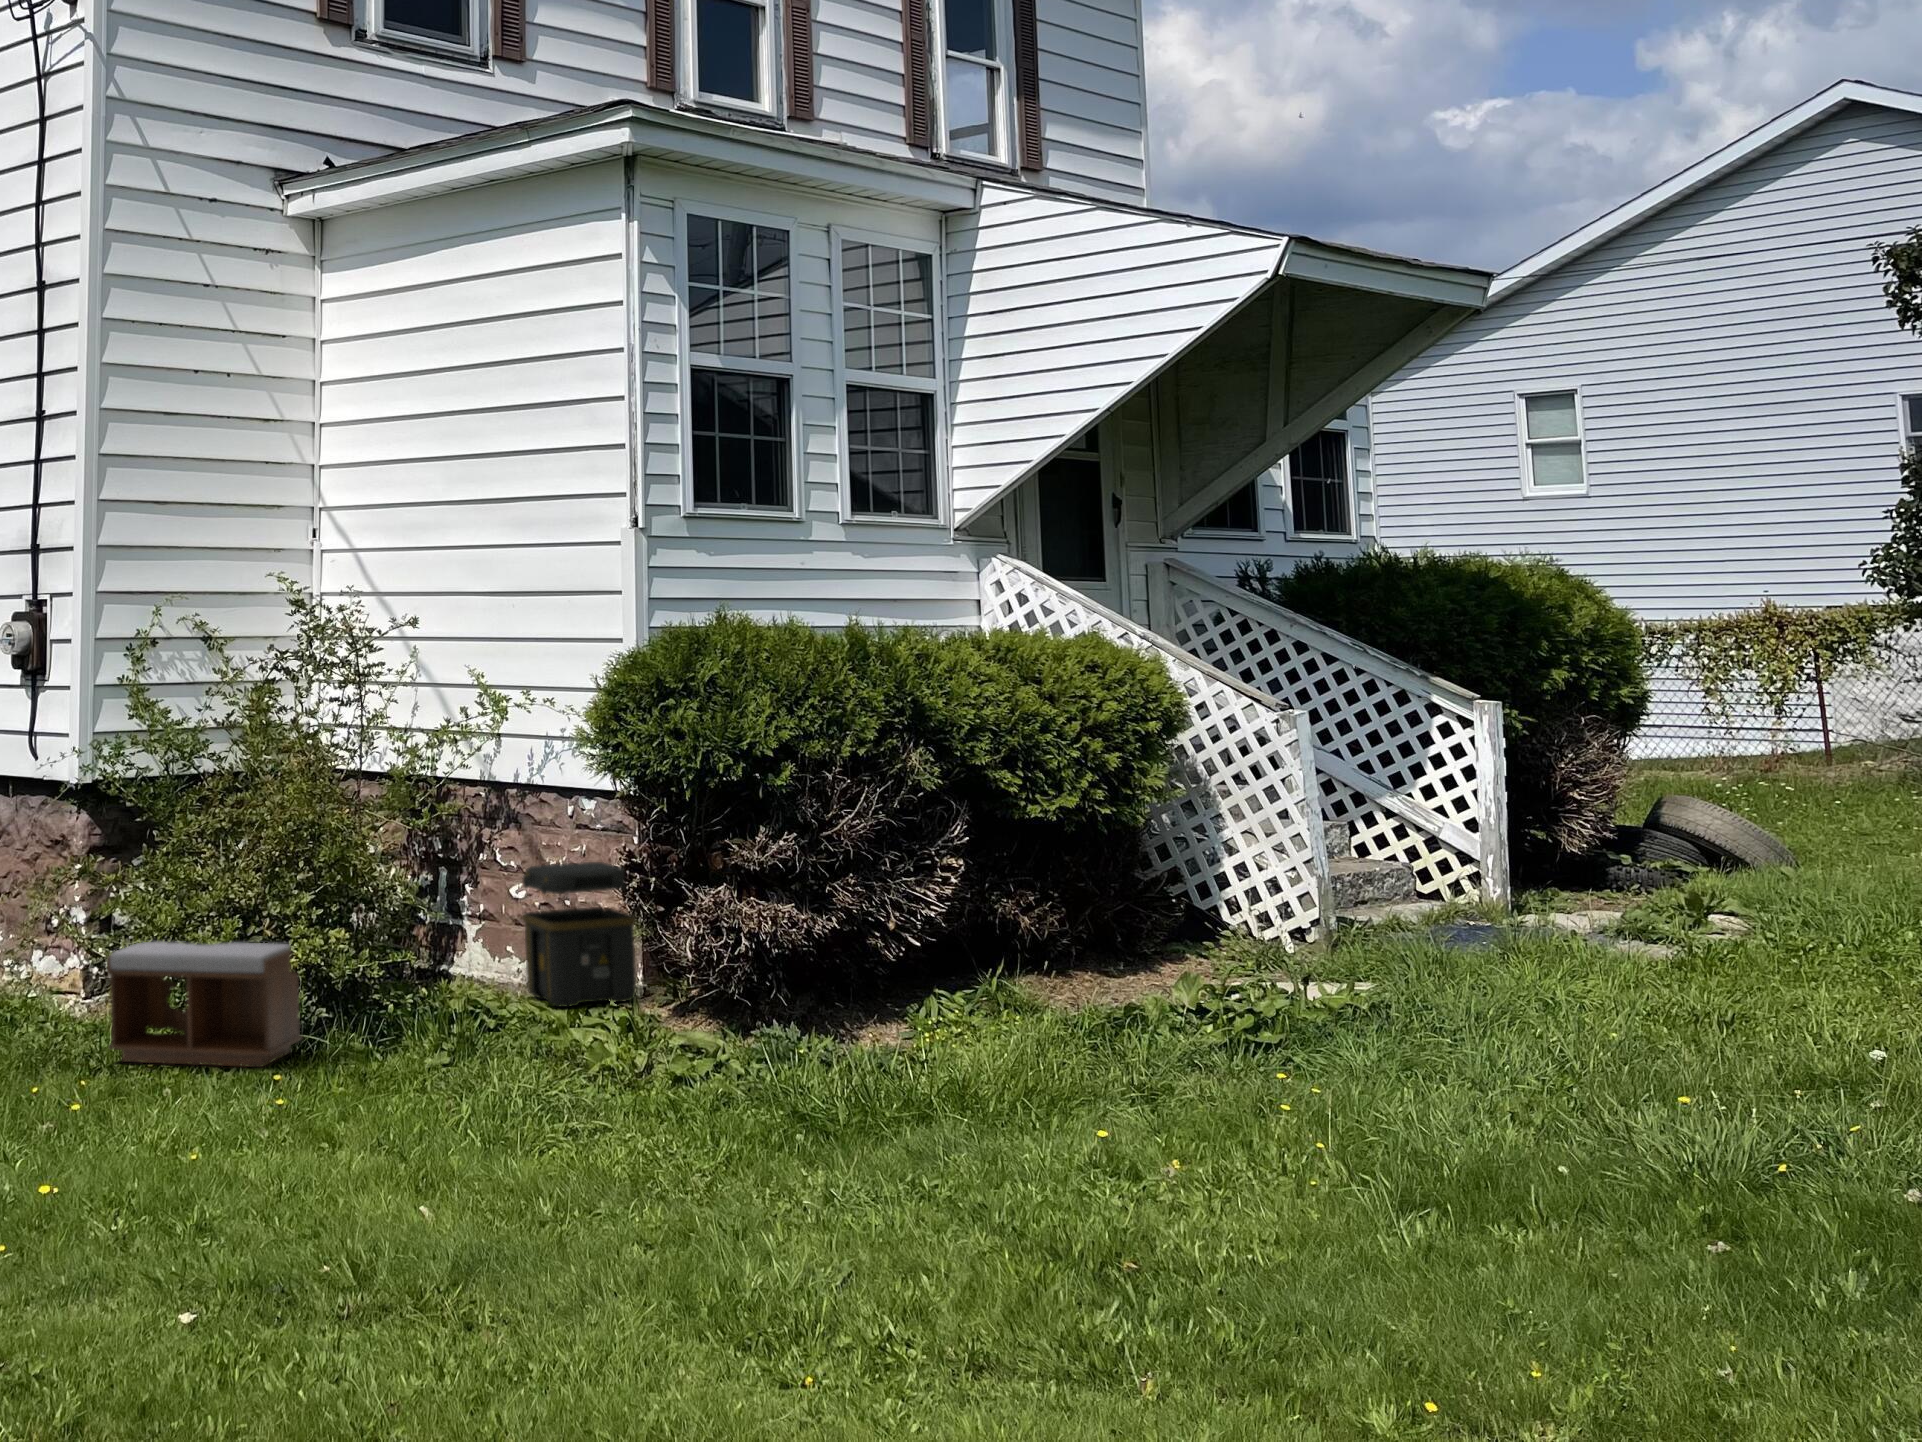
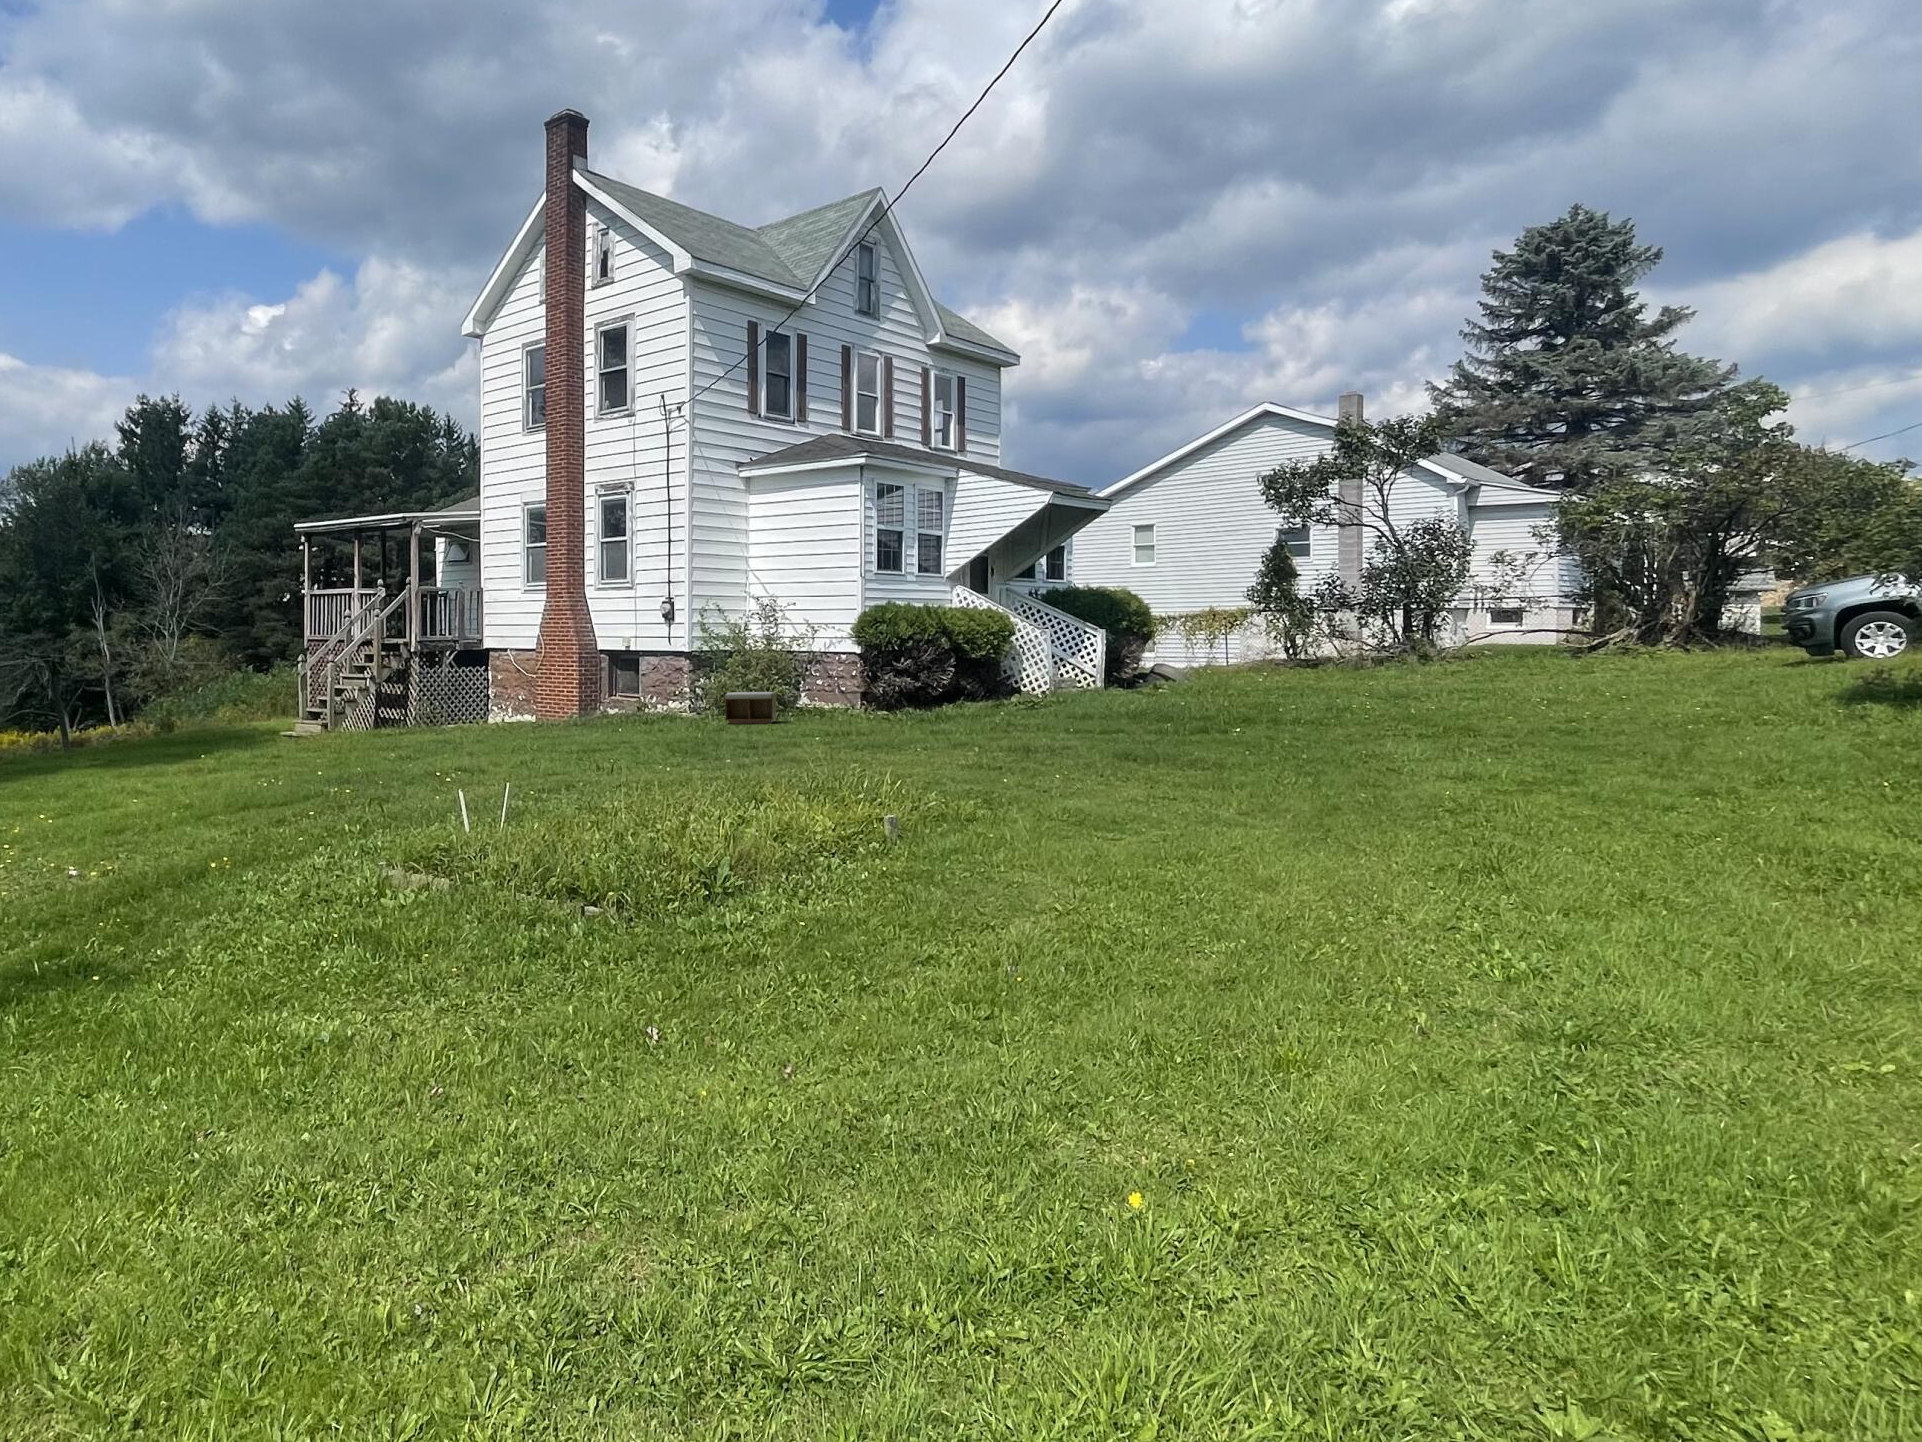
toolbox: present [522,862,636,1007] -> none [827,674,861,713]

